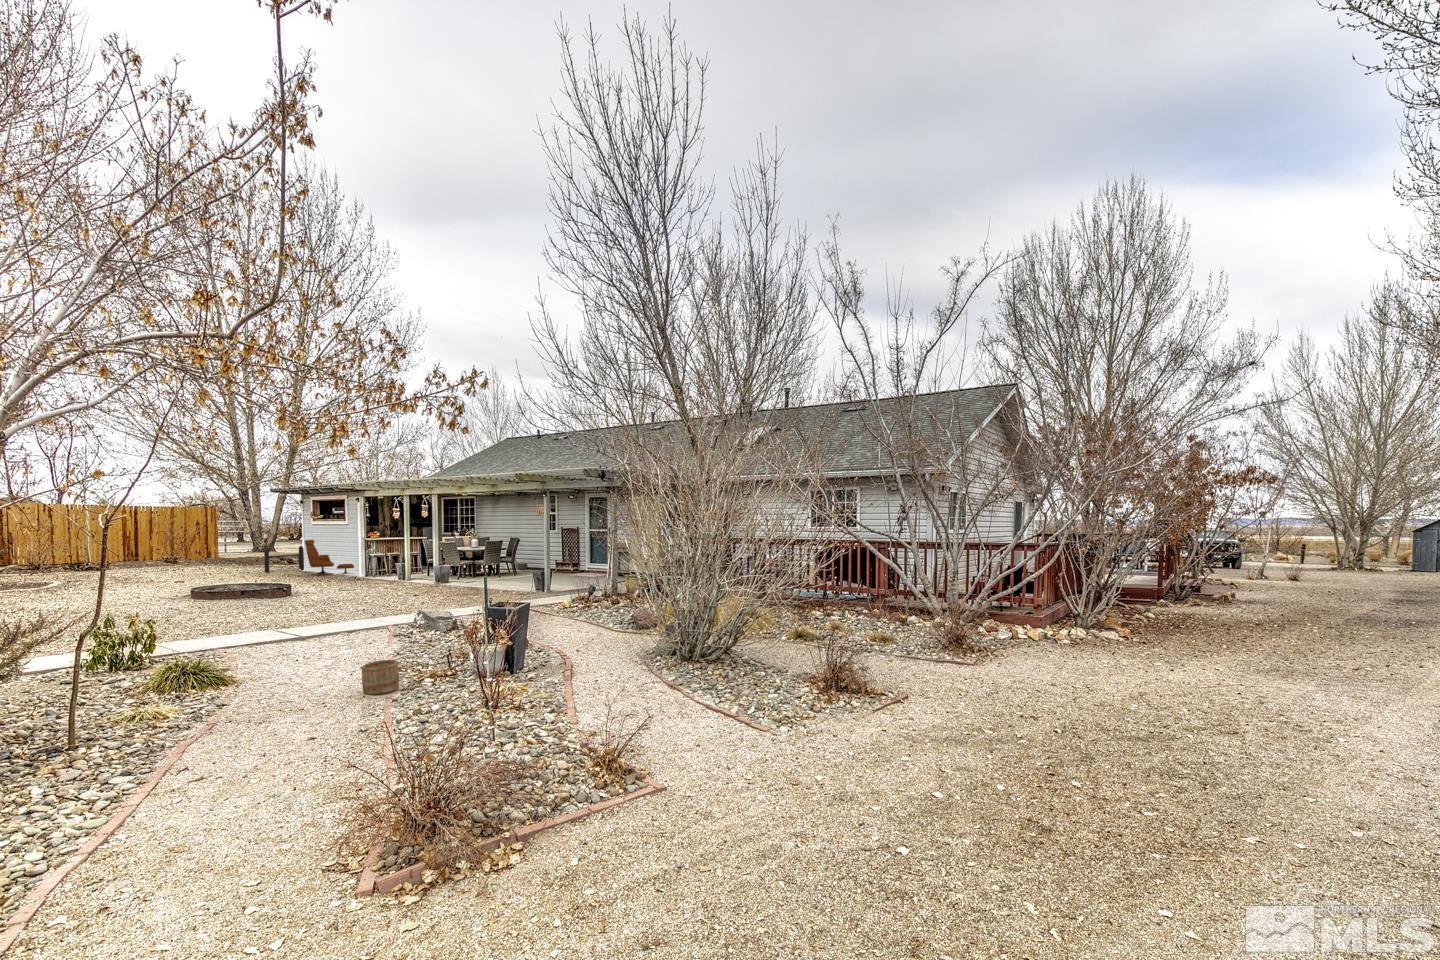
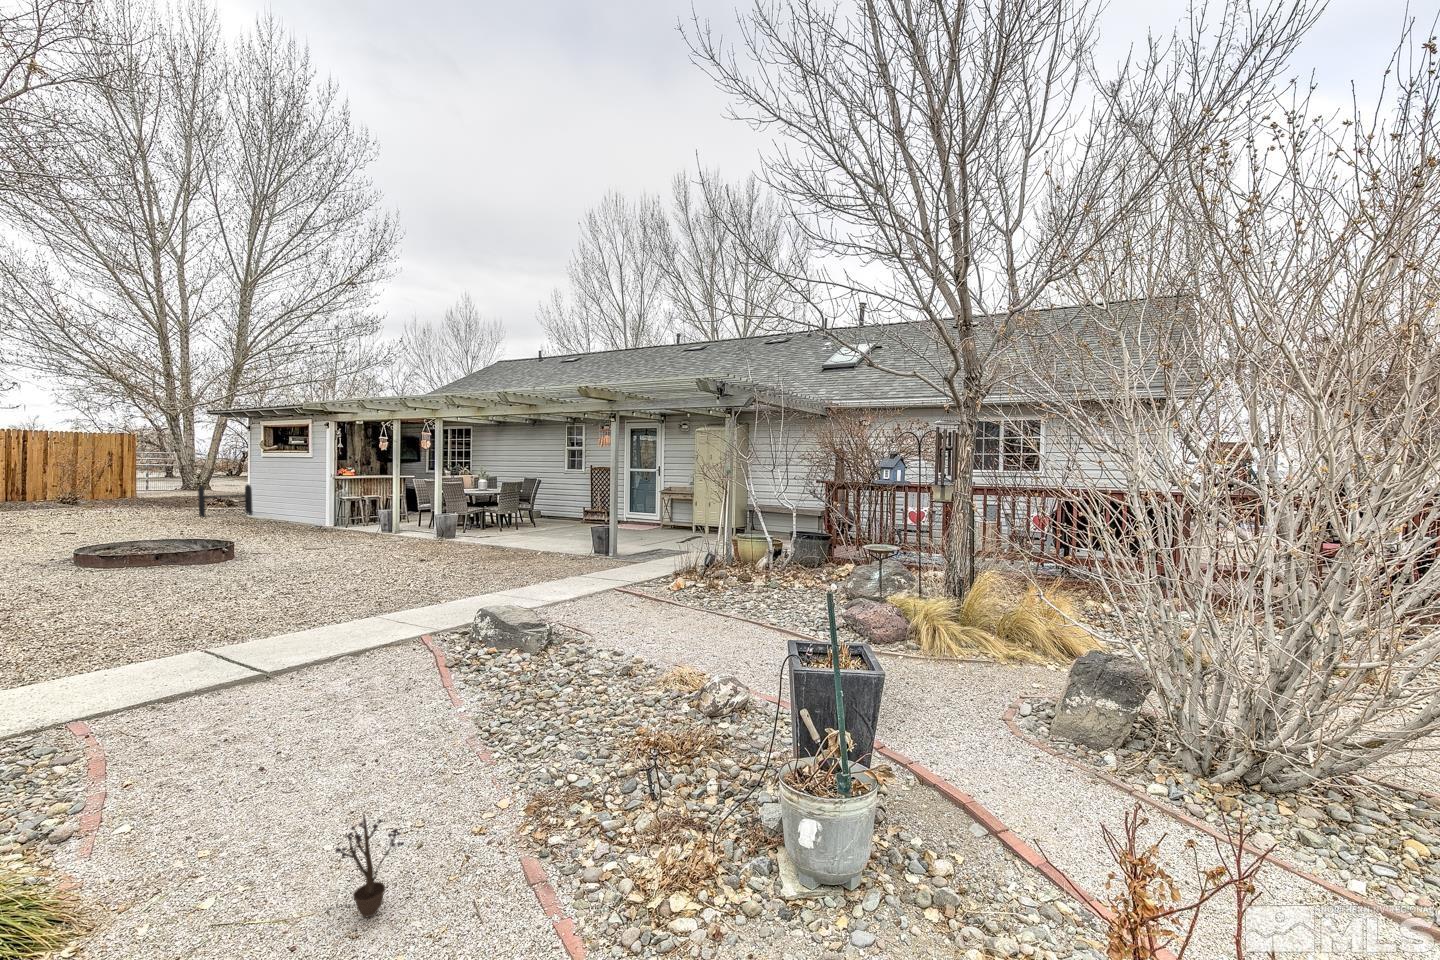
lounge chair: present [305,540,354,576] -> none [254,476,321,524]
decorative plant: none [316,659,342,695] -> present [324,815,404,917]
wooden bucket: present [360,660,399,695] -> none [455,789,557,913]

